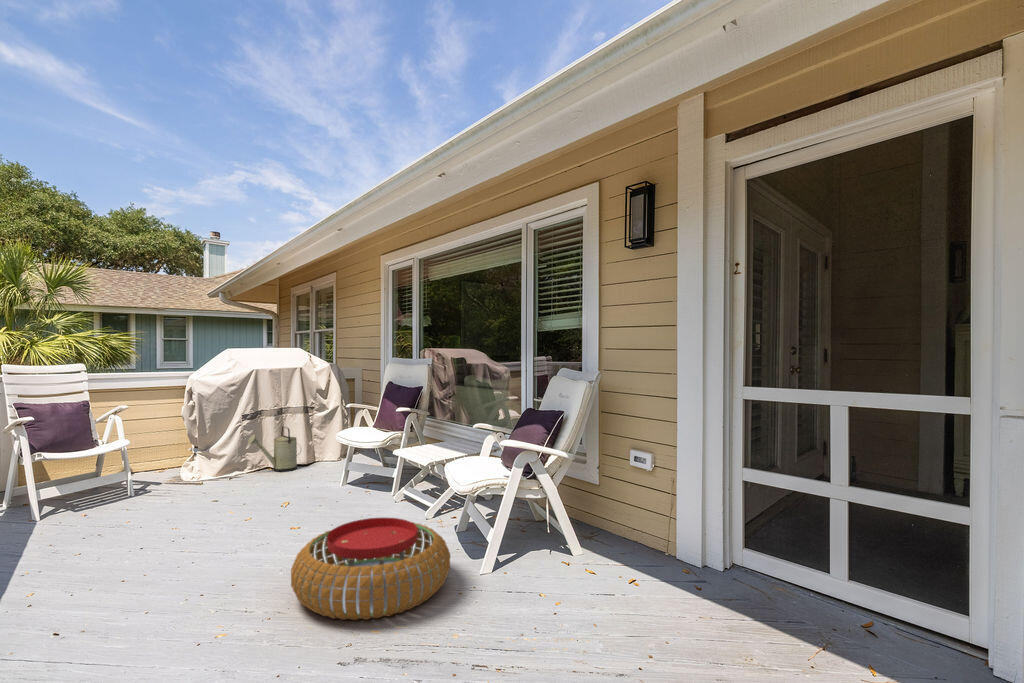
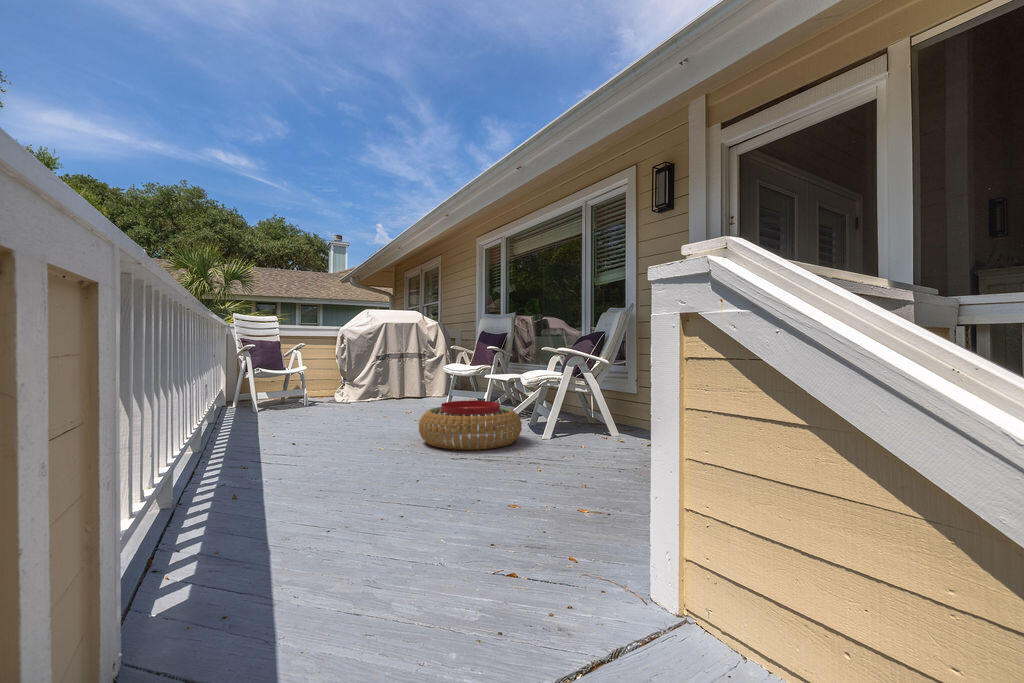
watering can: present [248,427,297,472] -> none [379,367,417,400]

